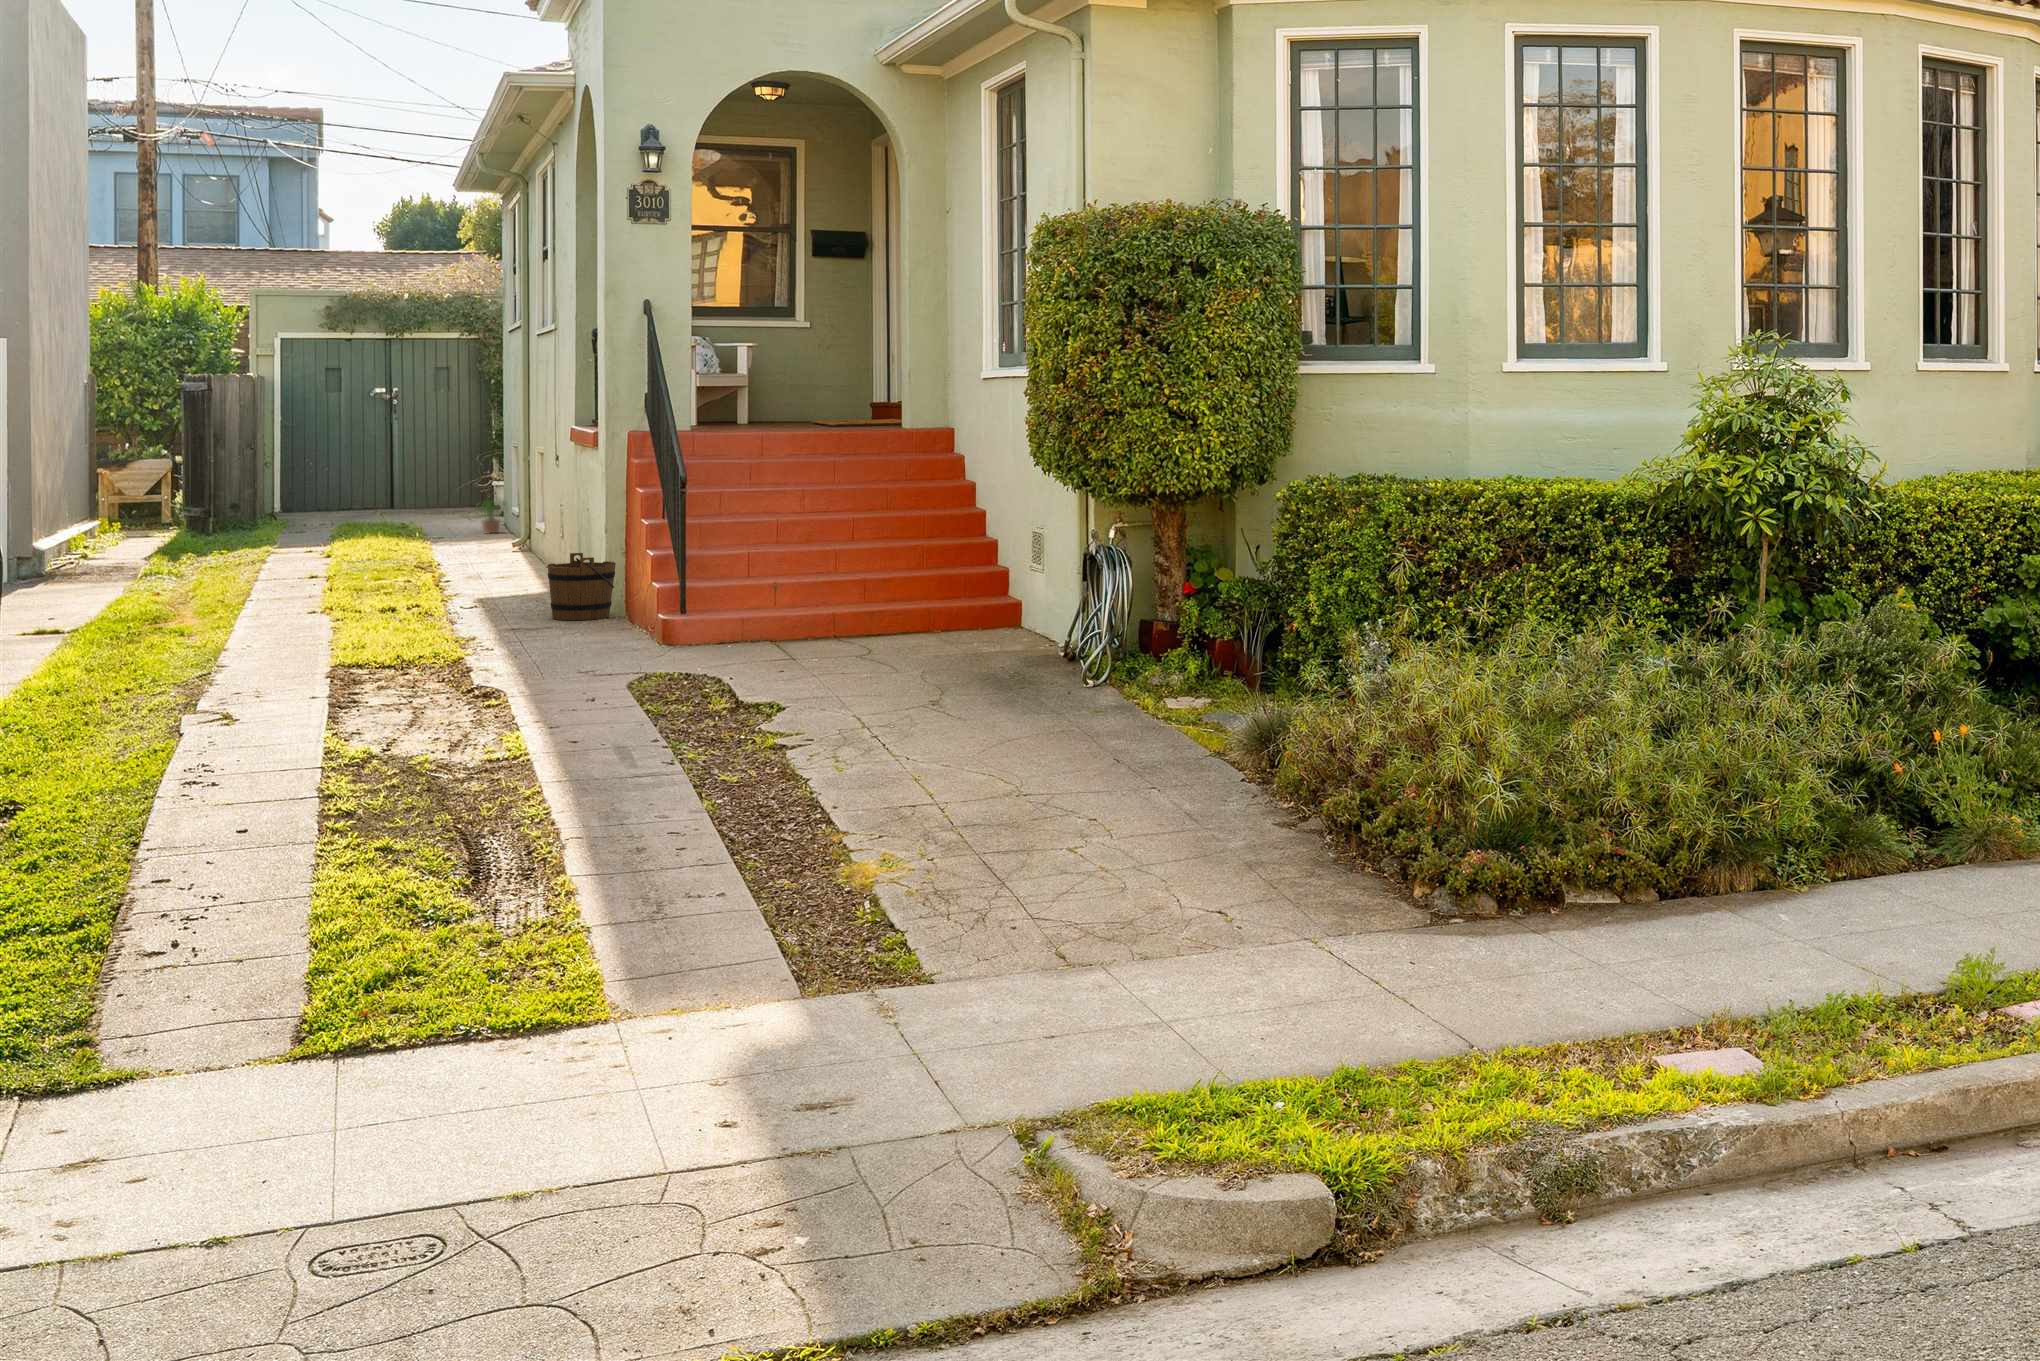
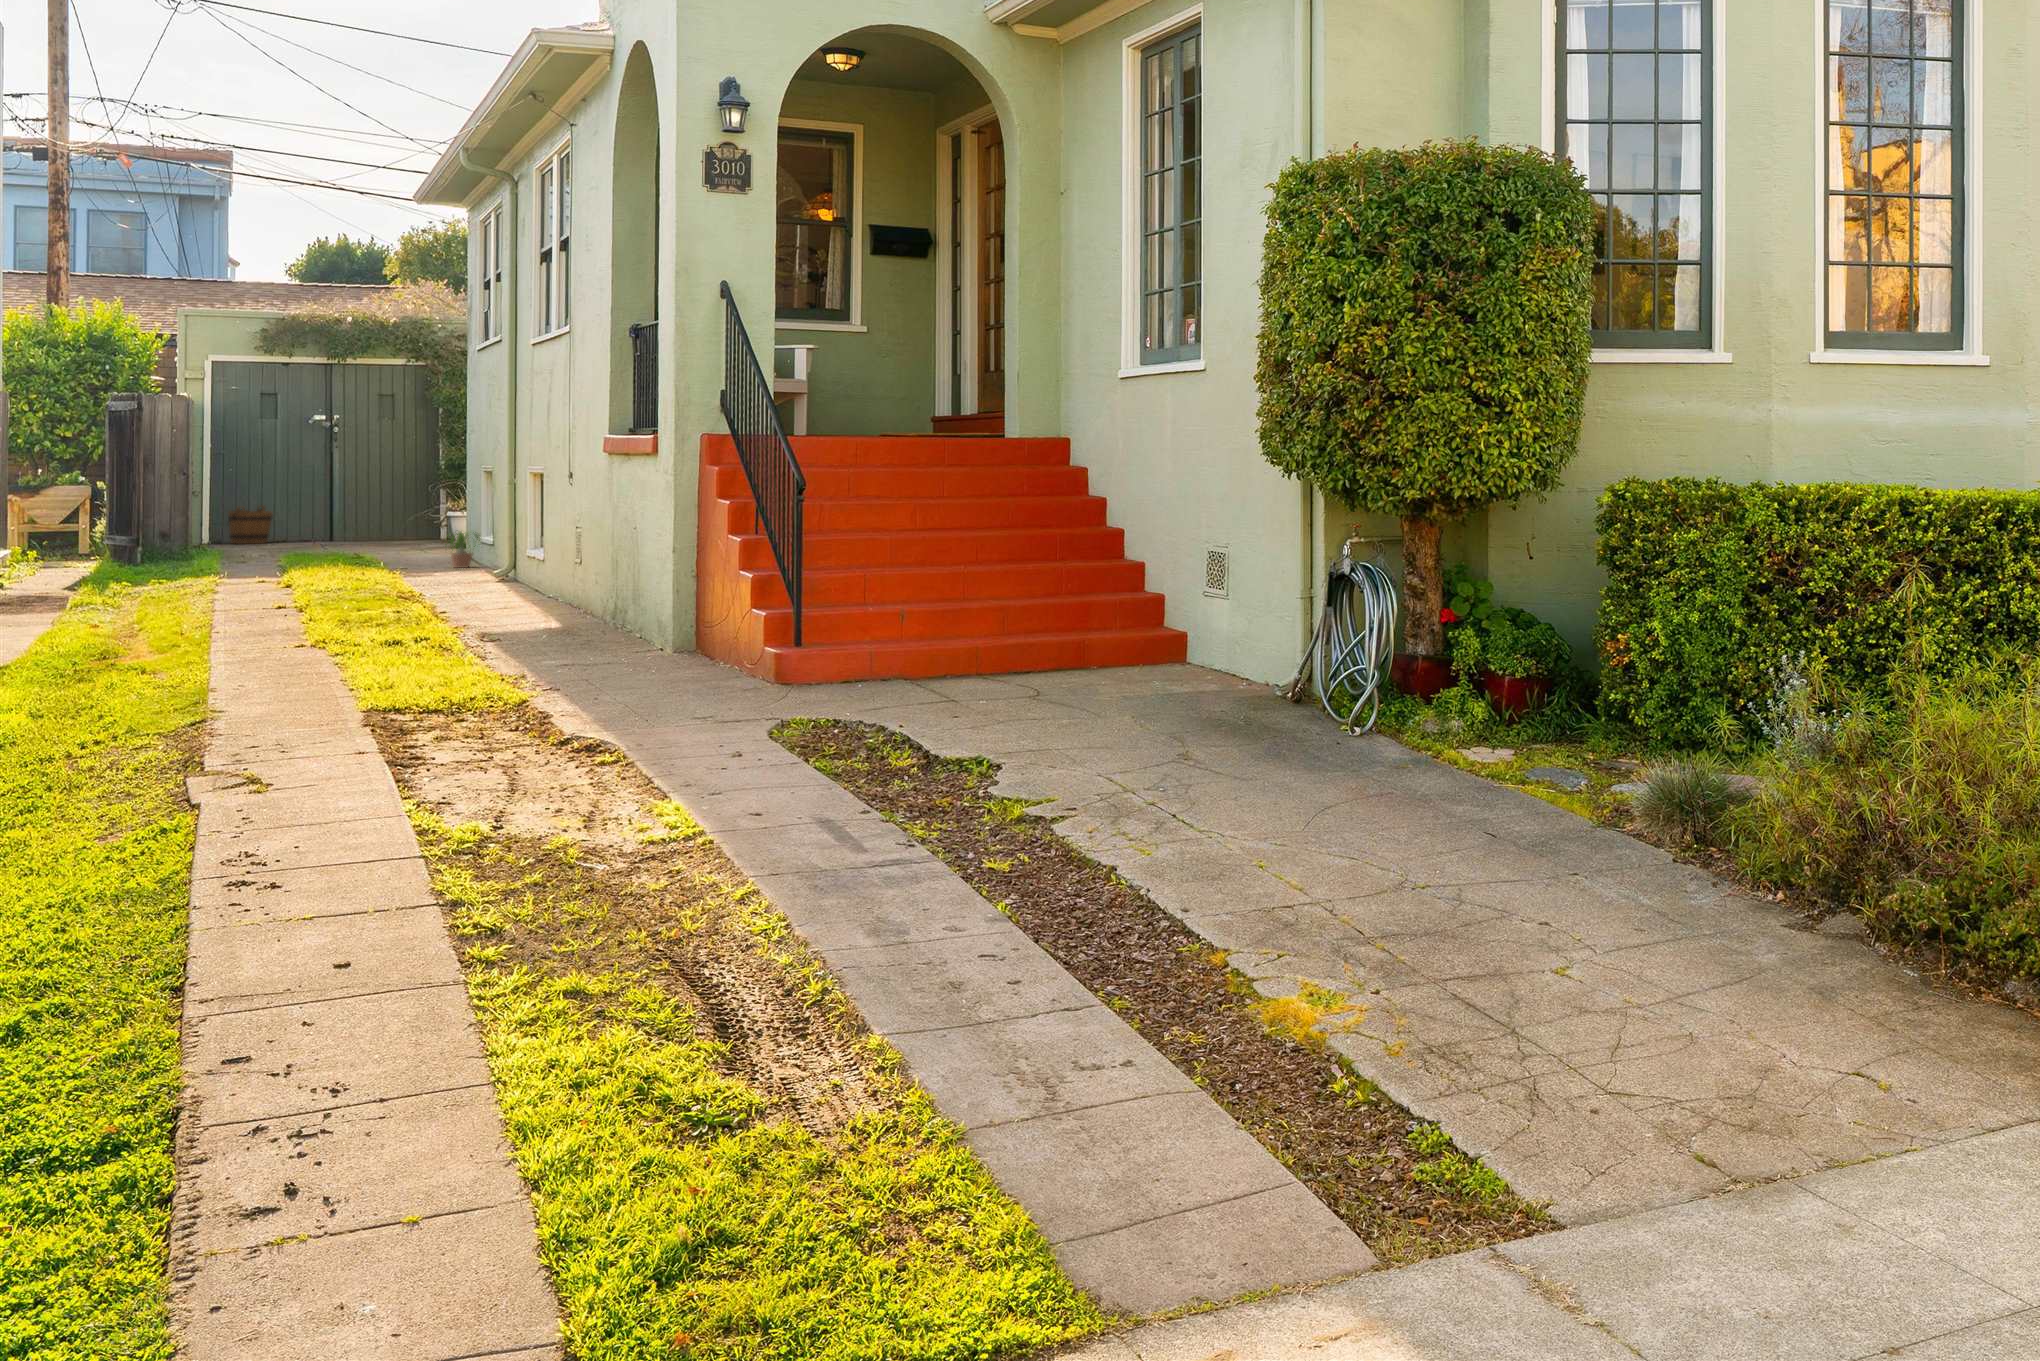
bucket: present [548,553,616,620] -> present [228,506,273,544]

